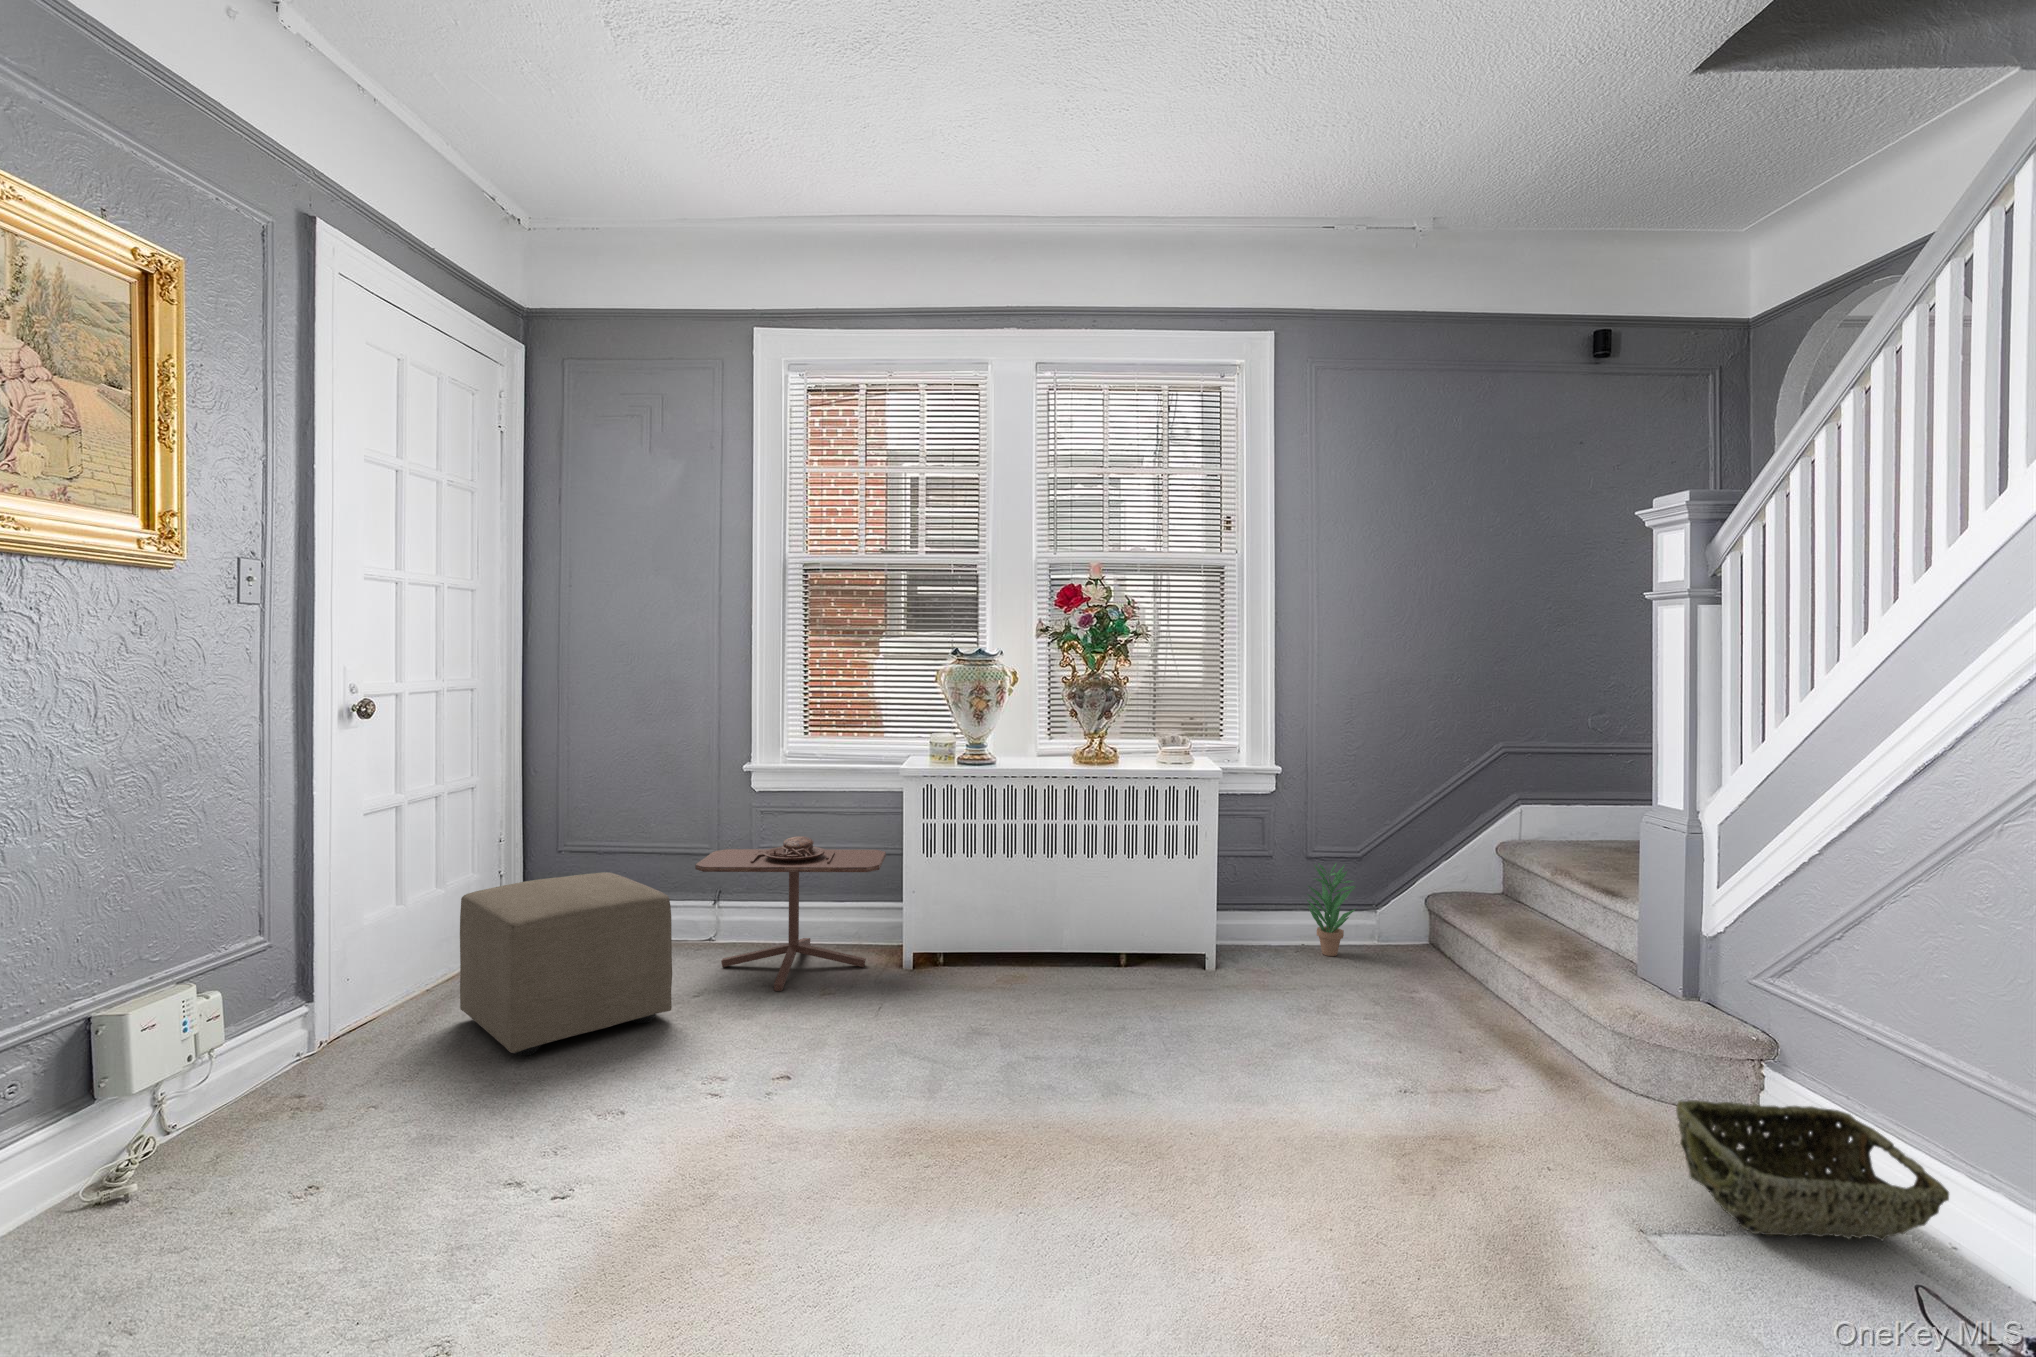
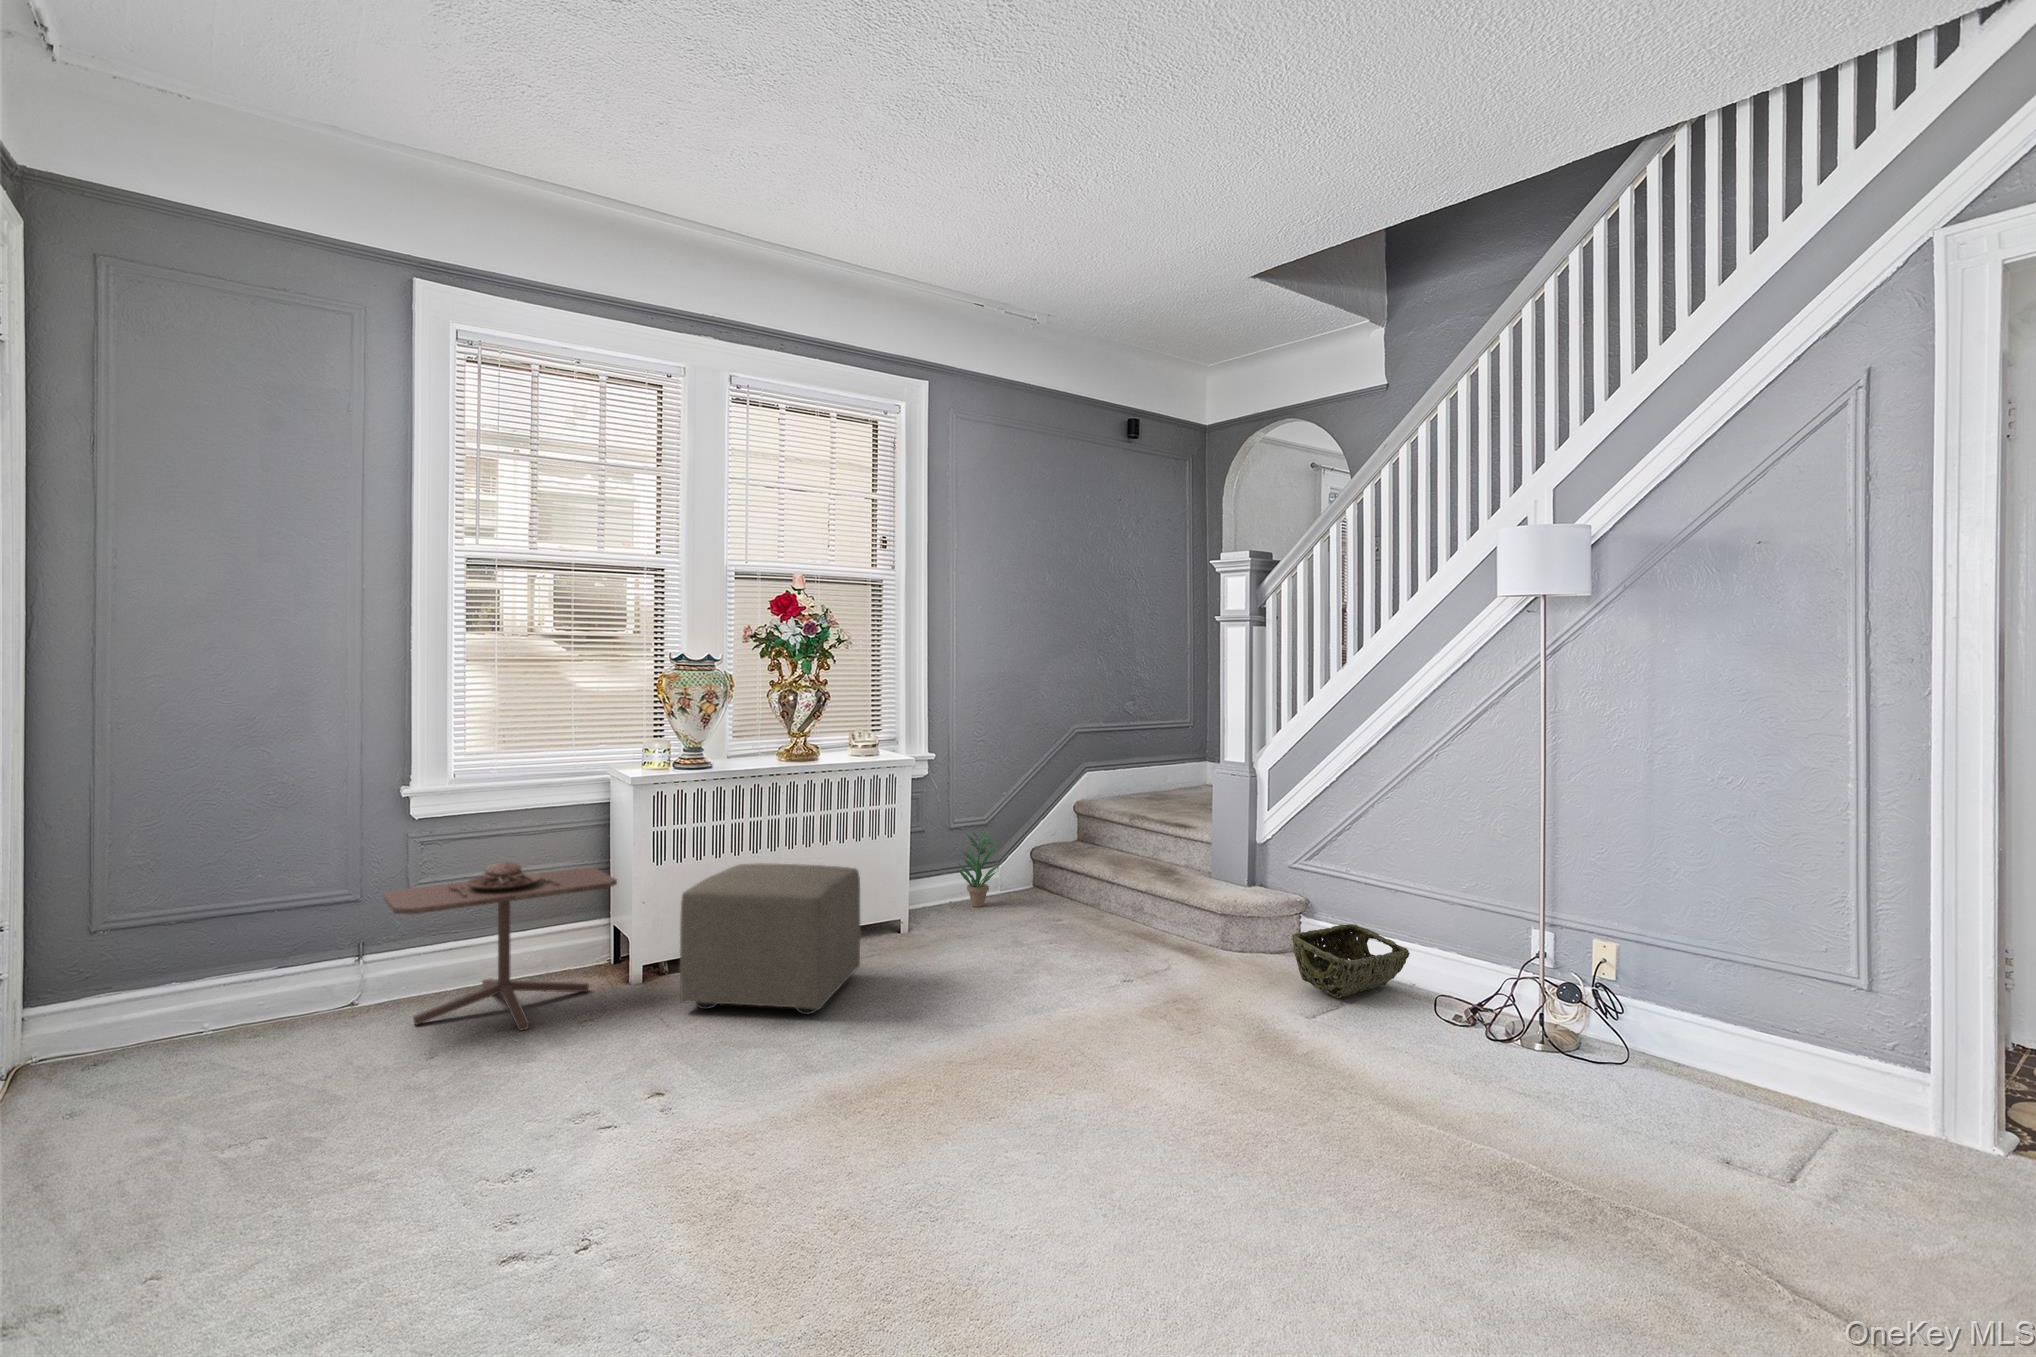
ottoman: present [460,872,672,1055] -> present [680,864,861,1014]

